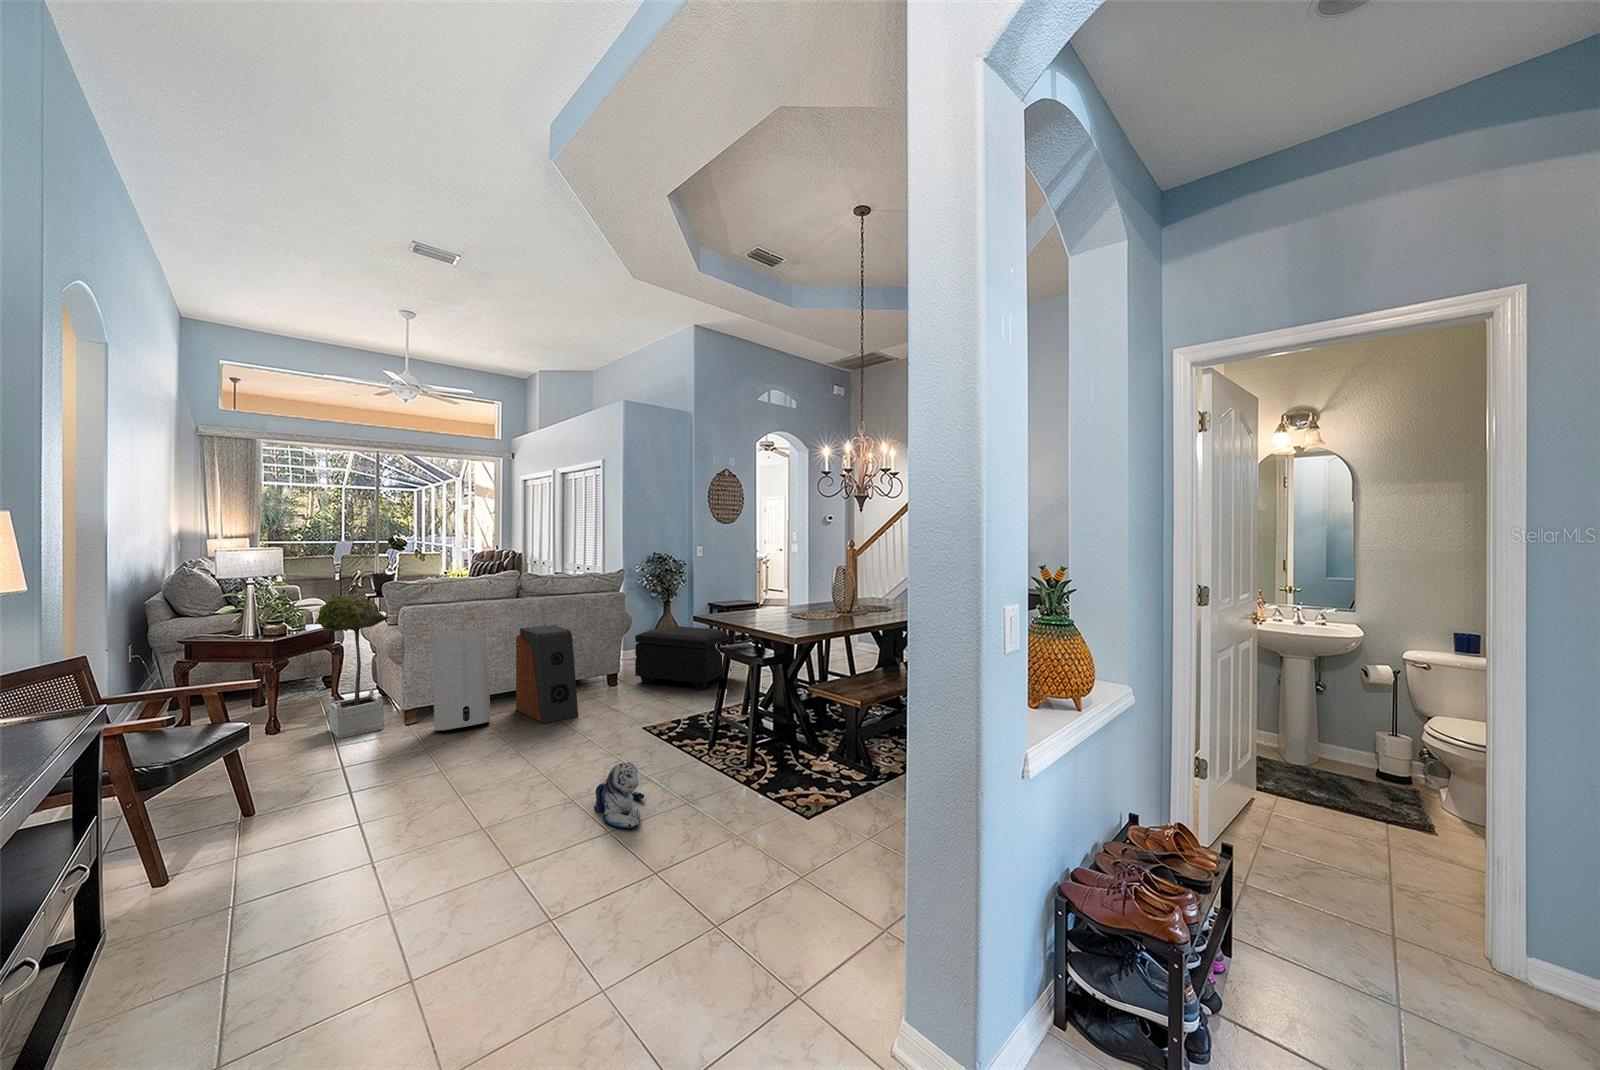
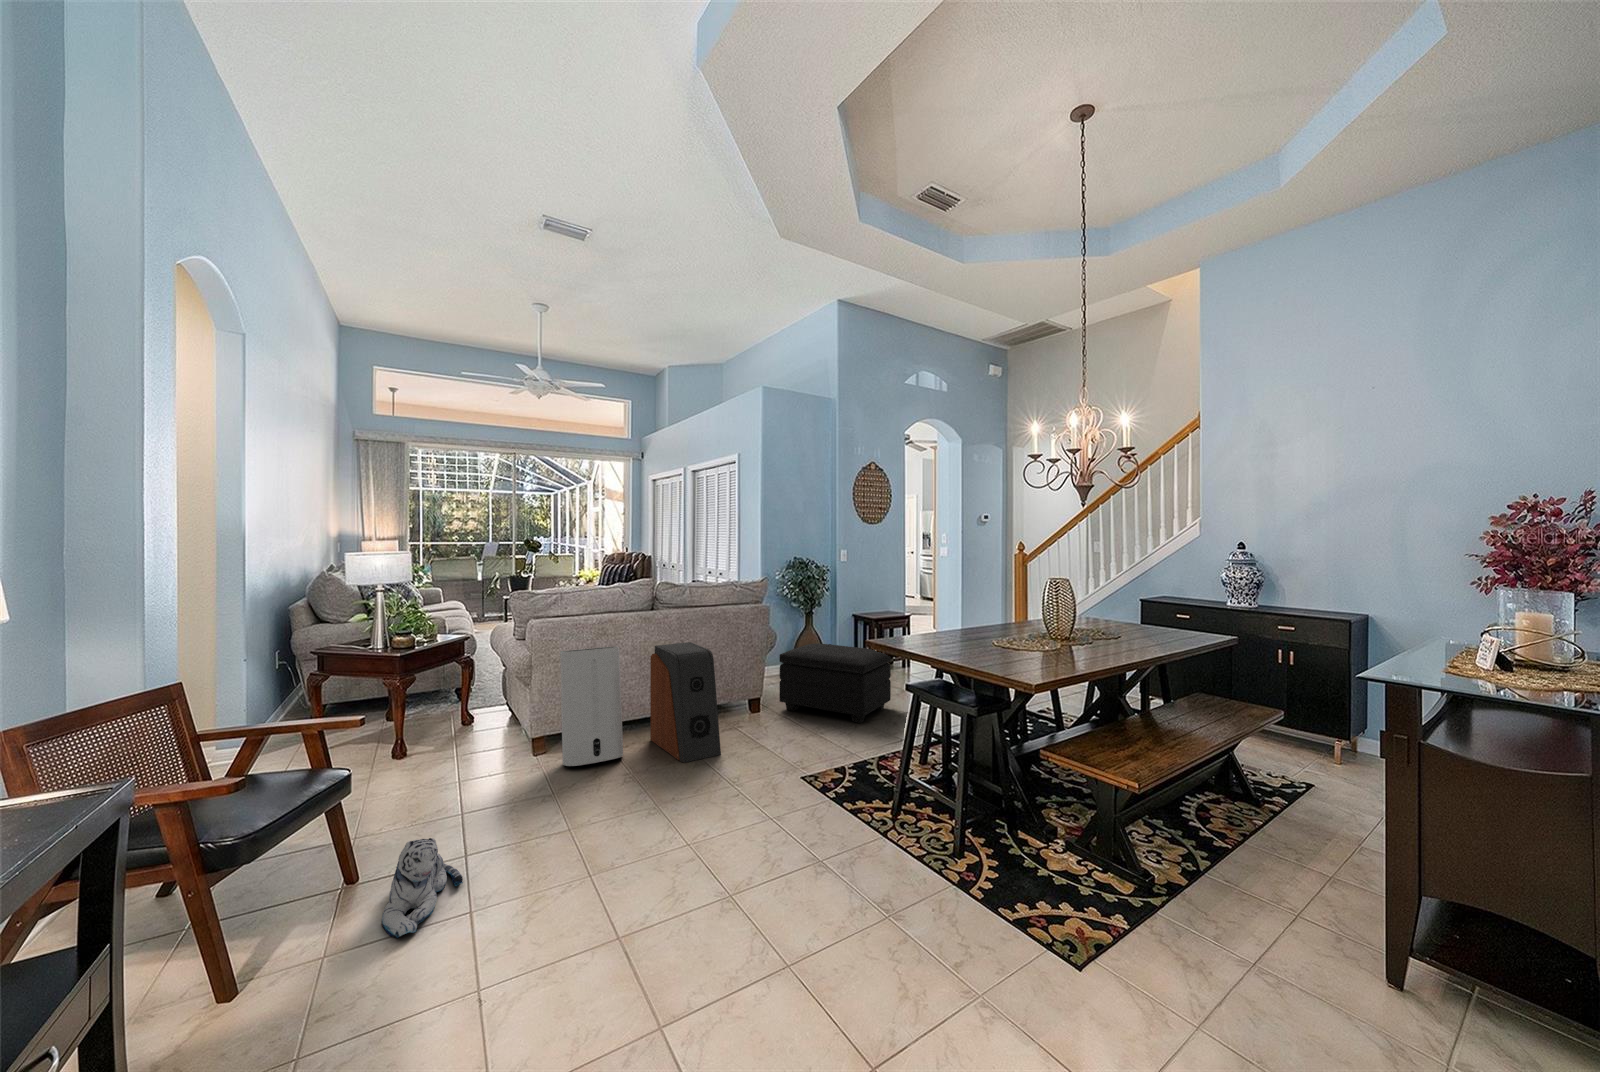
potted tree: present [316,593,388,738] -> none [441,603,516,769]
plush toy: present [594,762,644,829] -> present [381,838,463,938]

